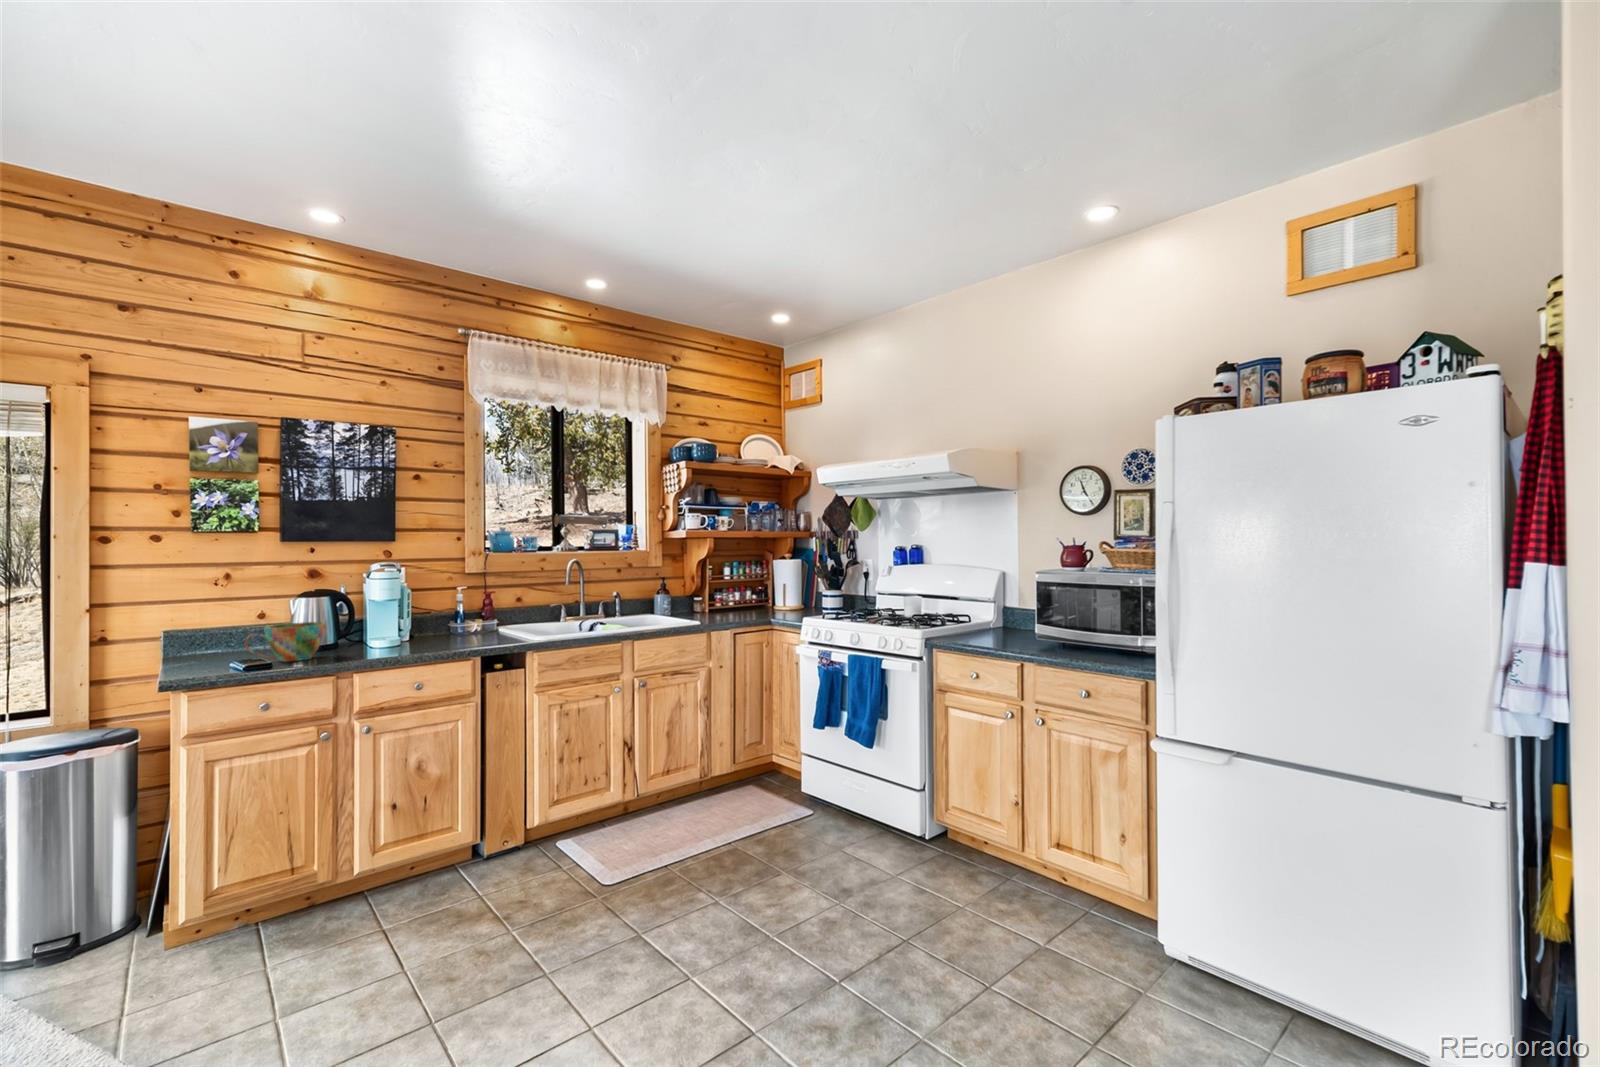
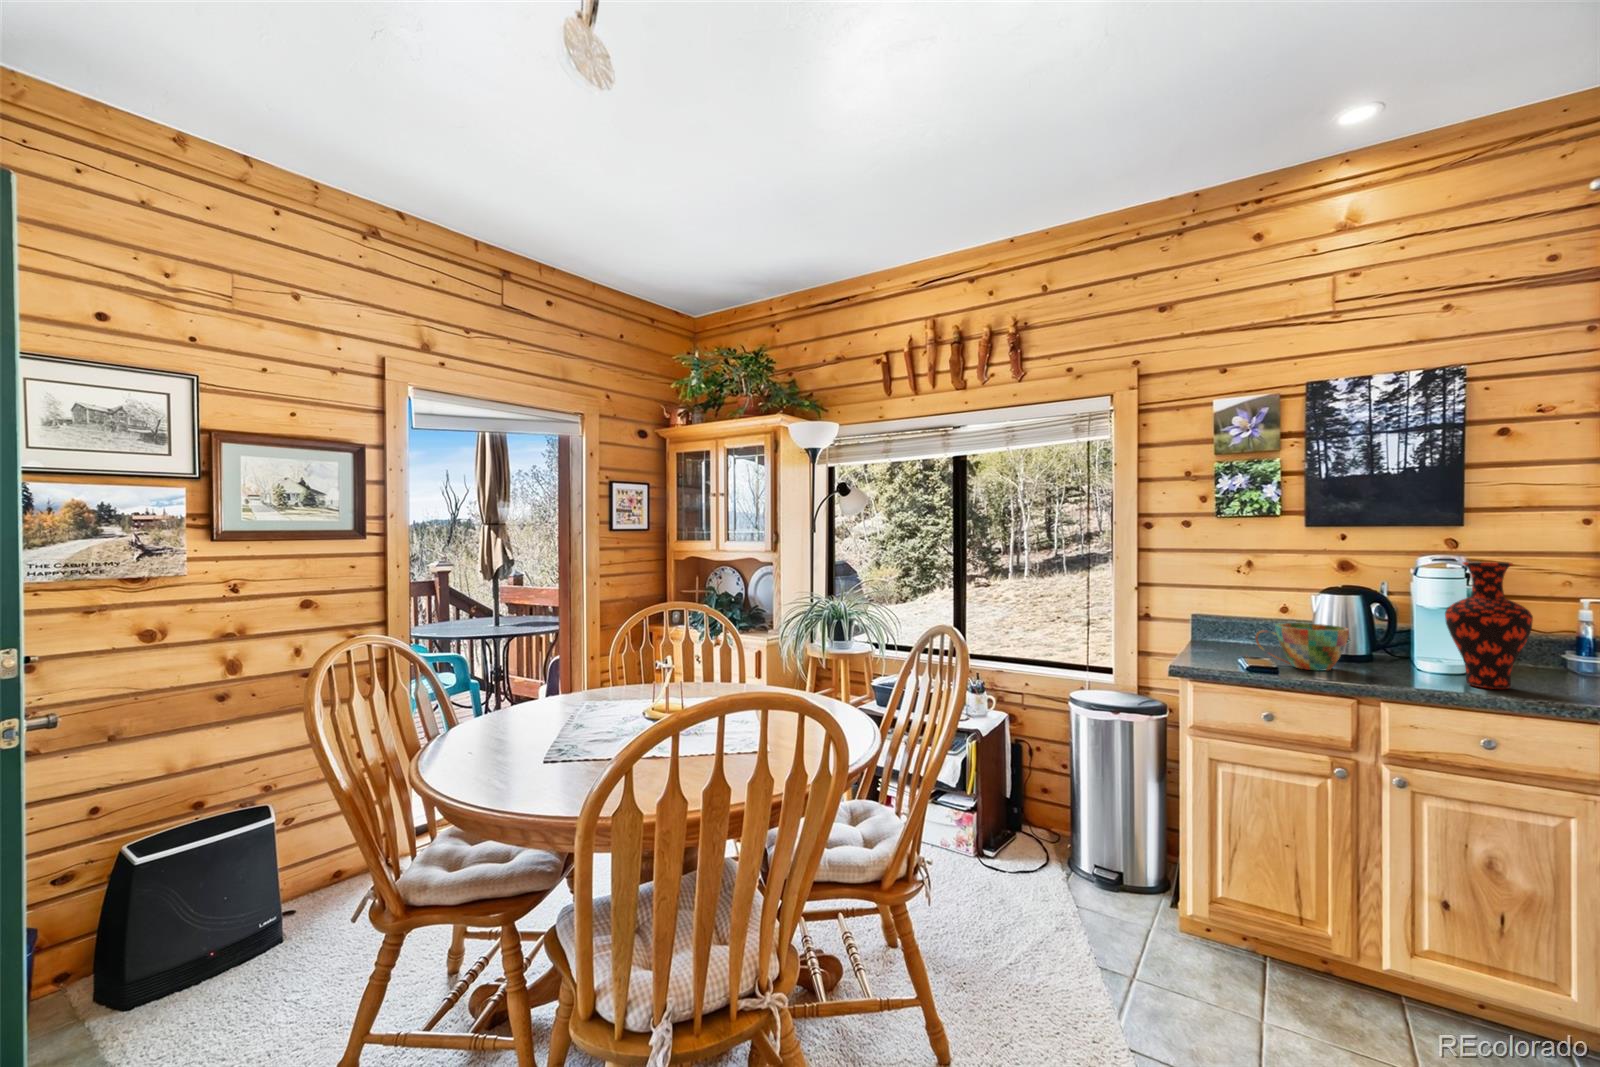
vase: none [391,565,440,650] -> present [1445,562,1533,689]

